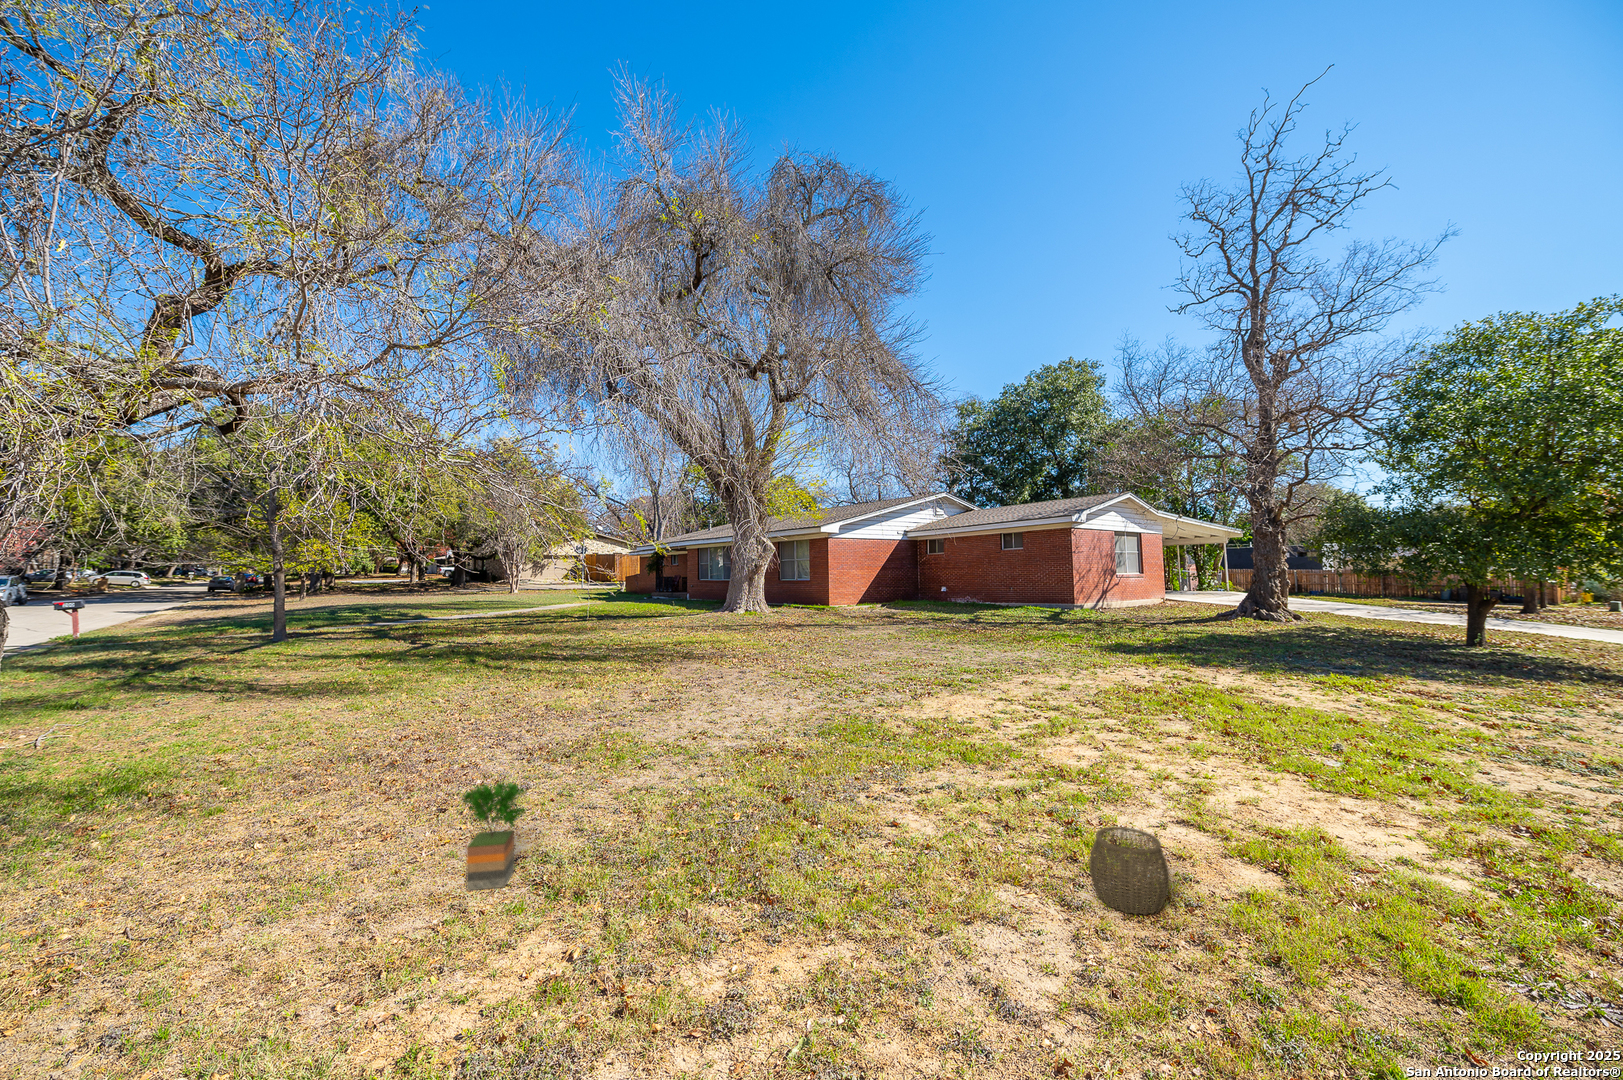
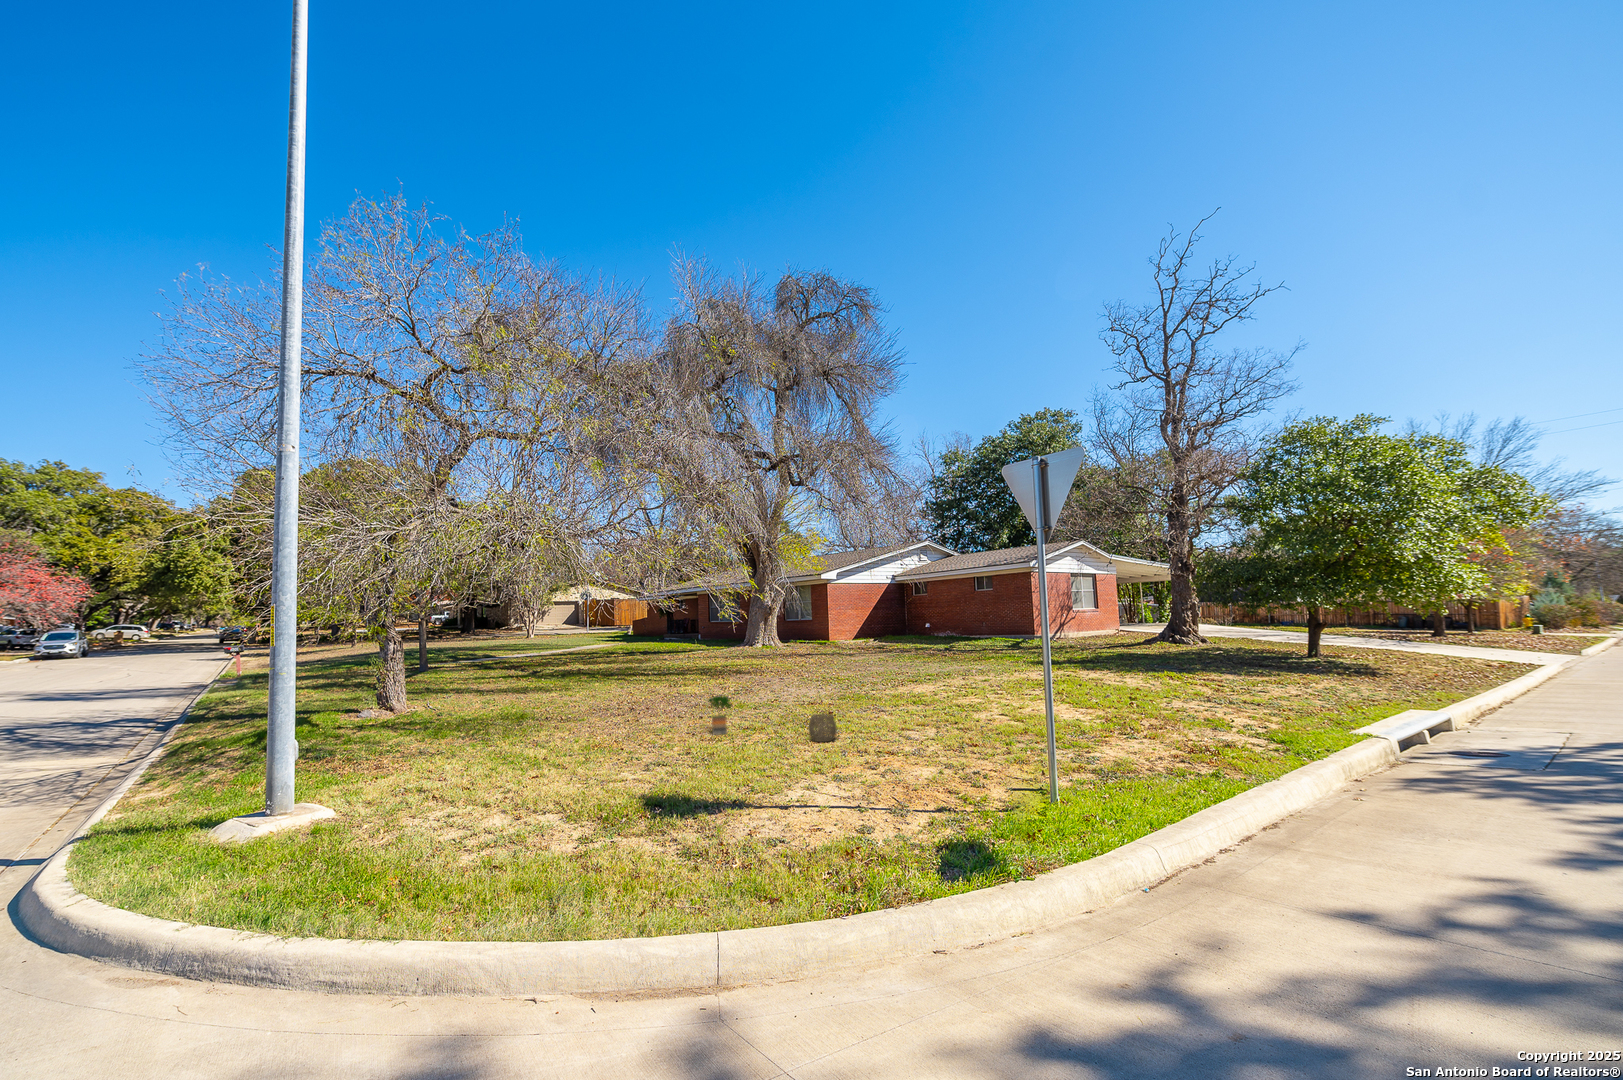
woven basket: present [1089,827,1170,915] -> present [809,714,837,742]

